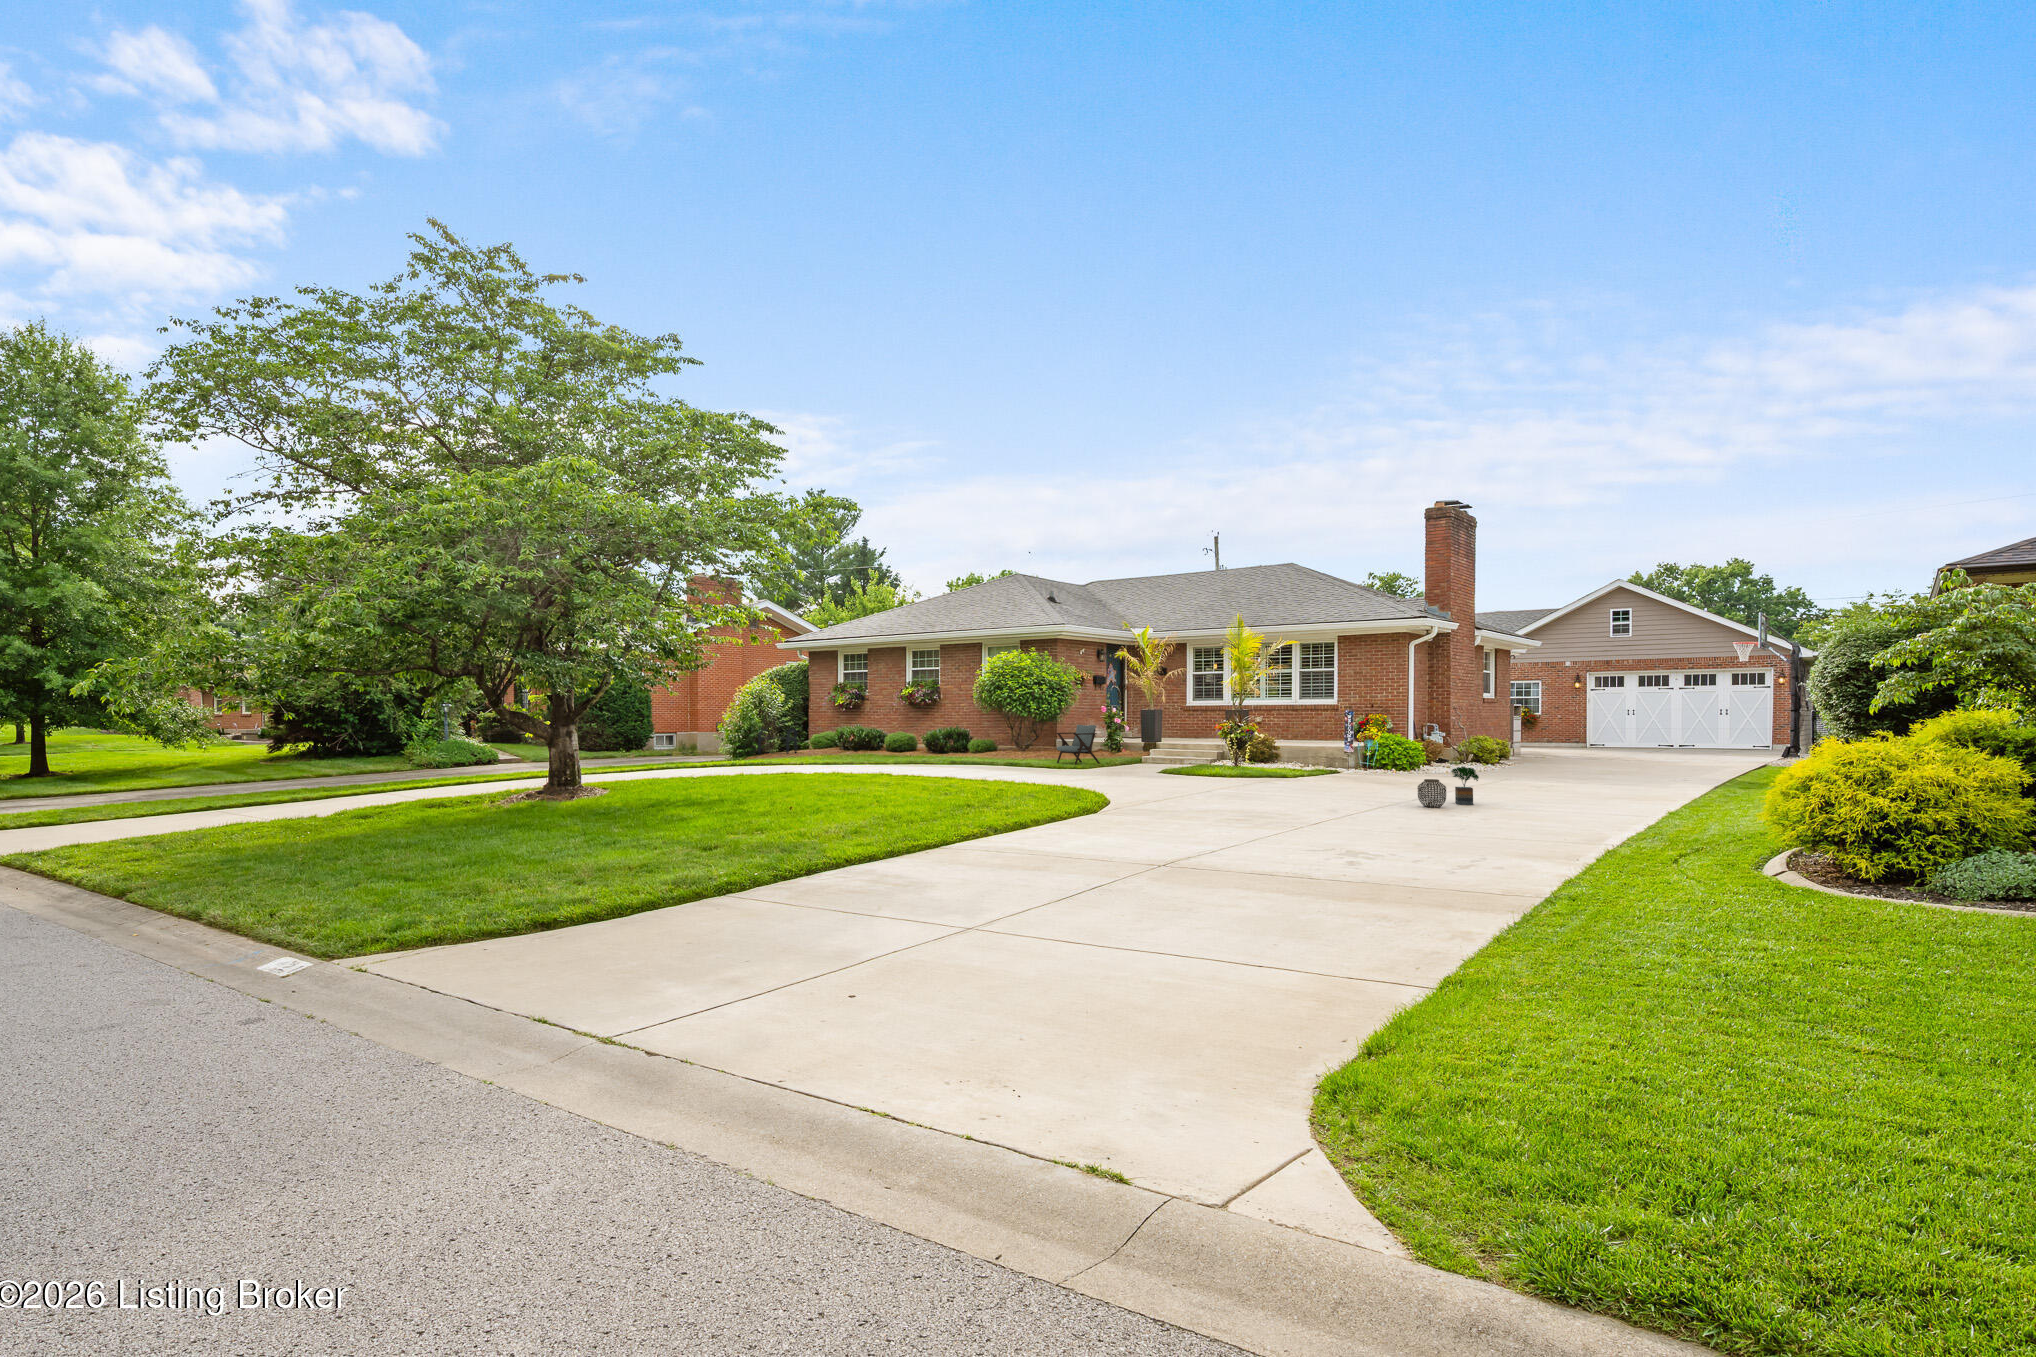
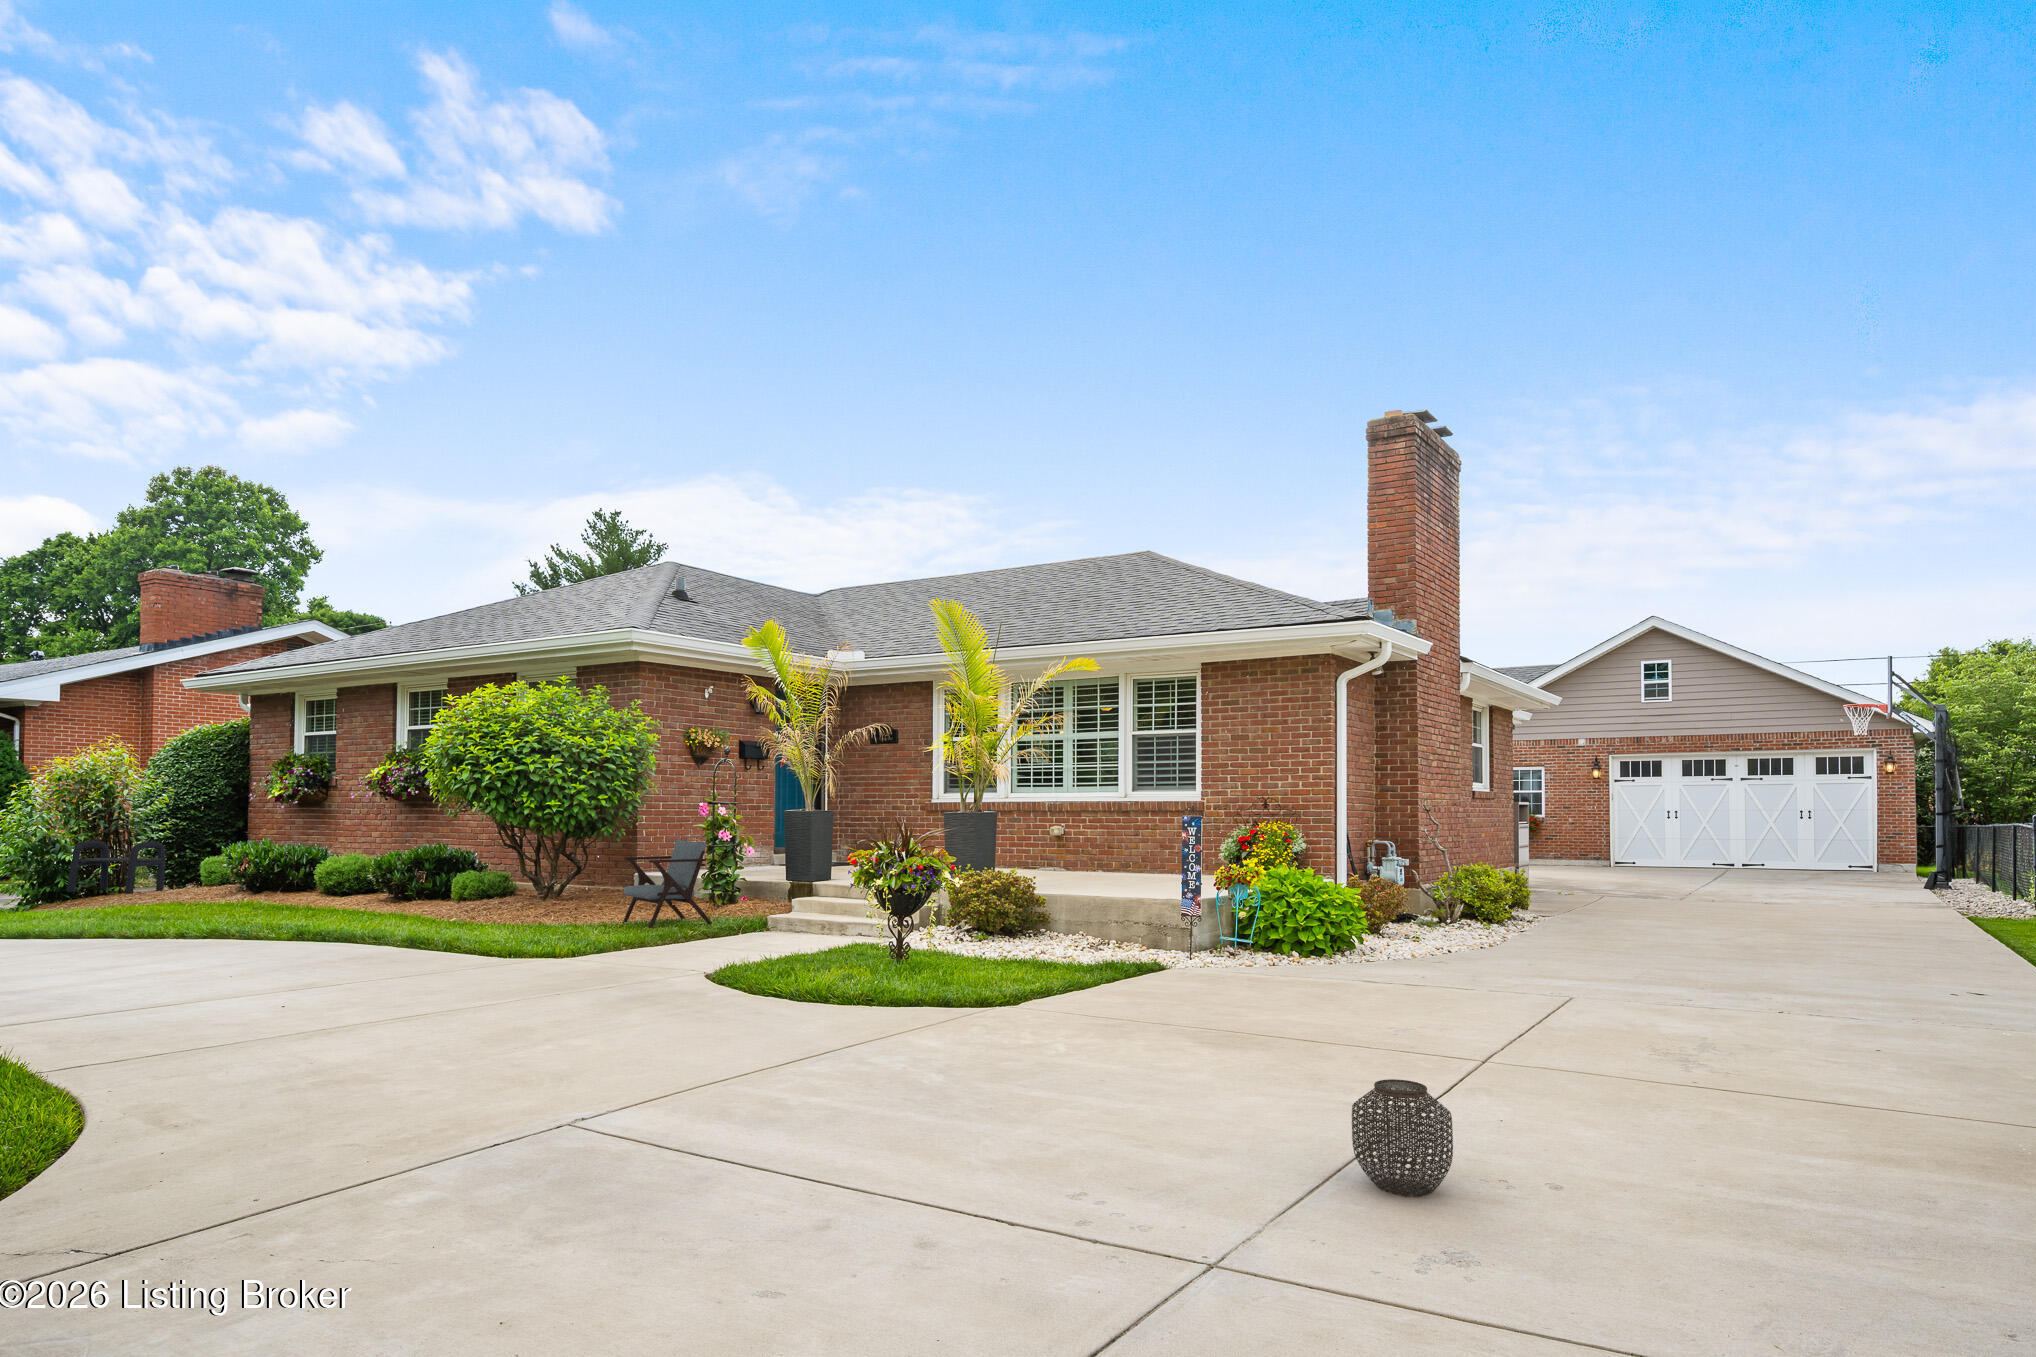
potted tree: present [1451,767,1479,805] -> none [1456,1020,1557,1162]

